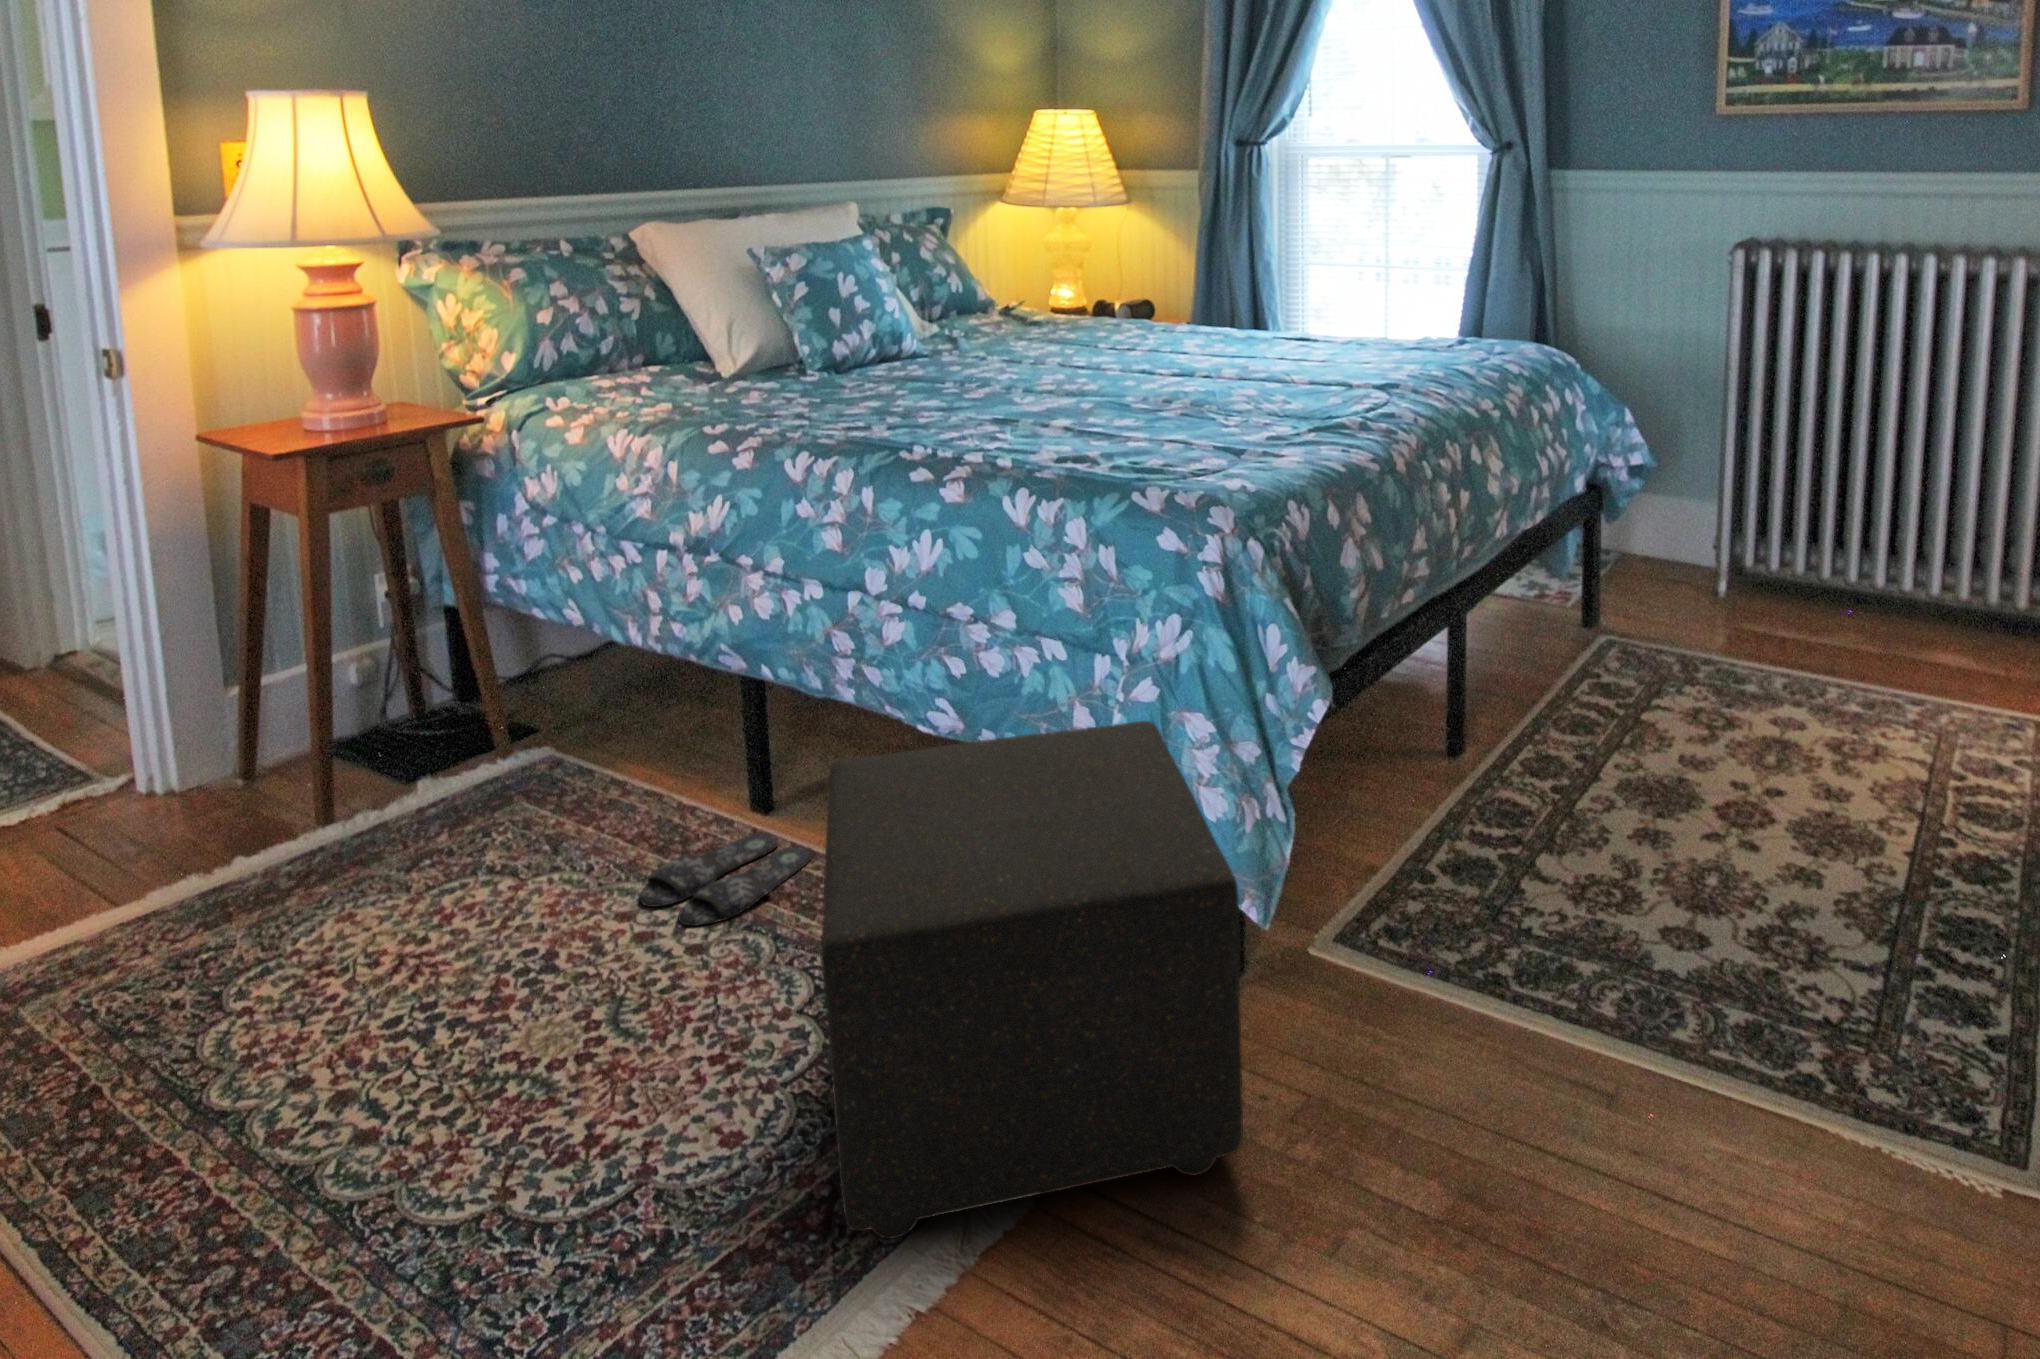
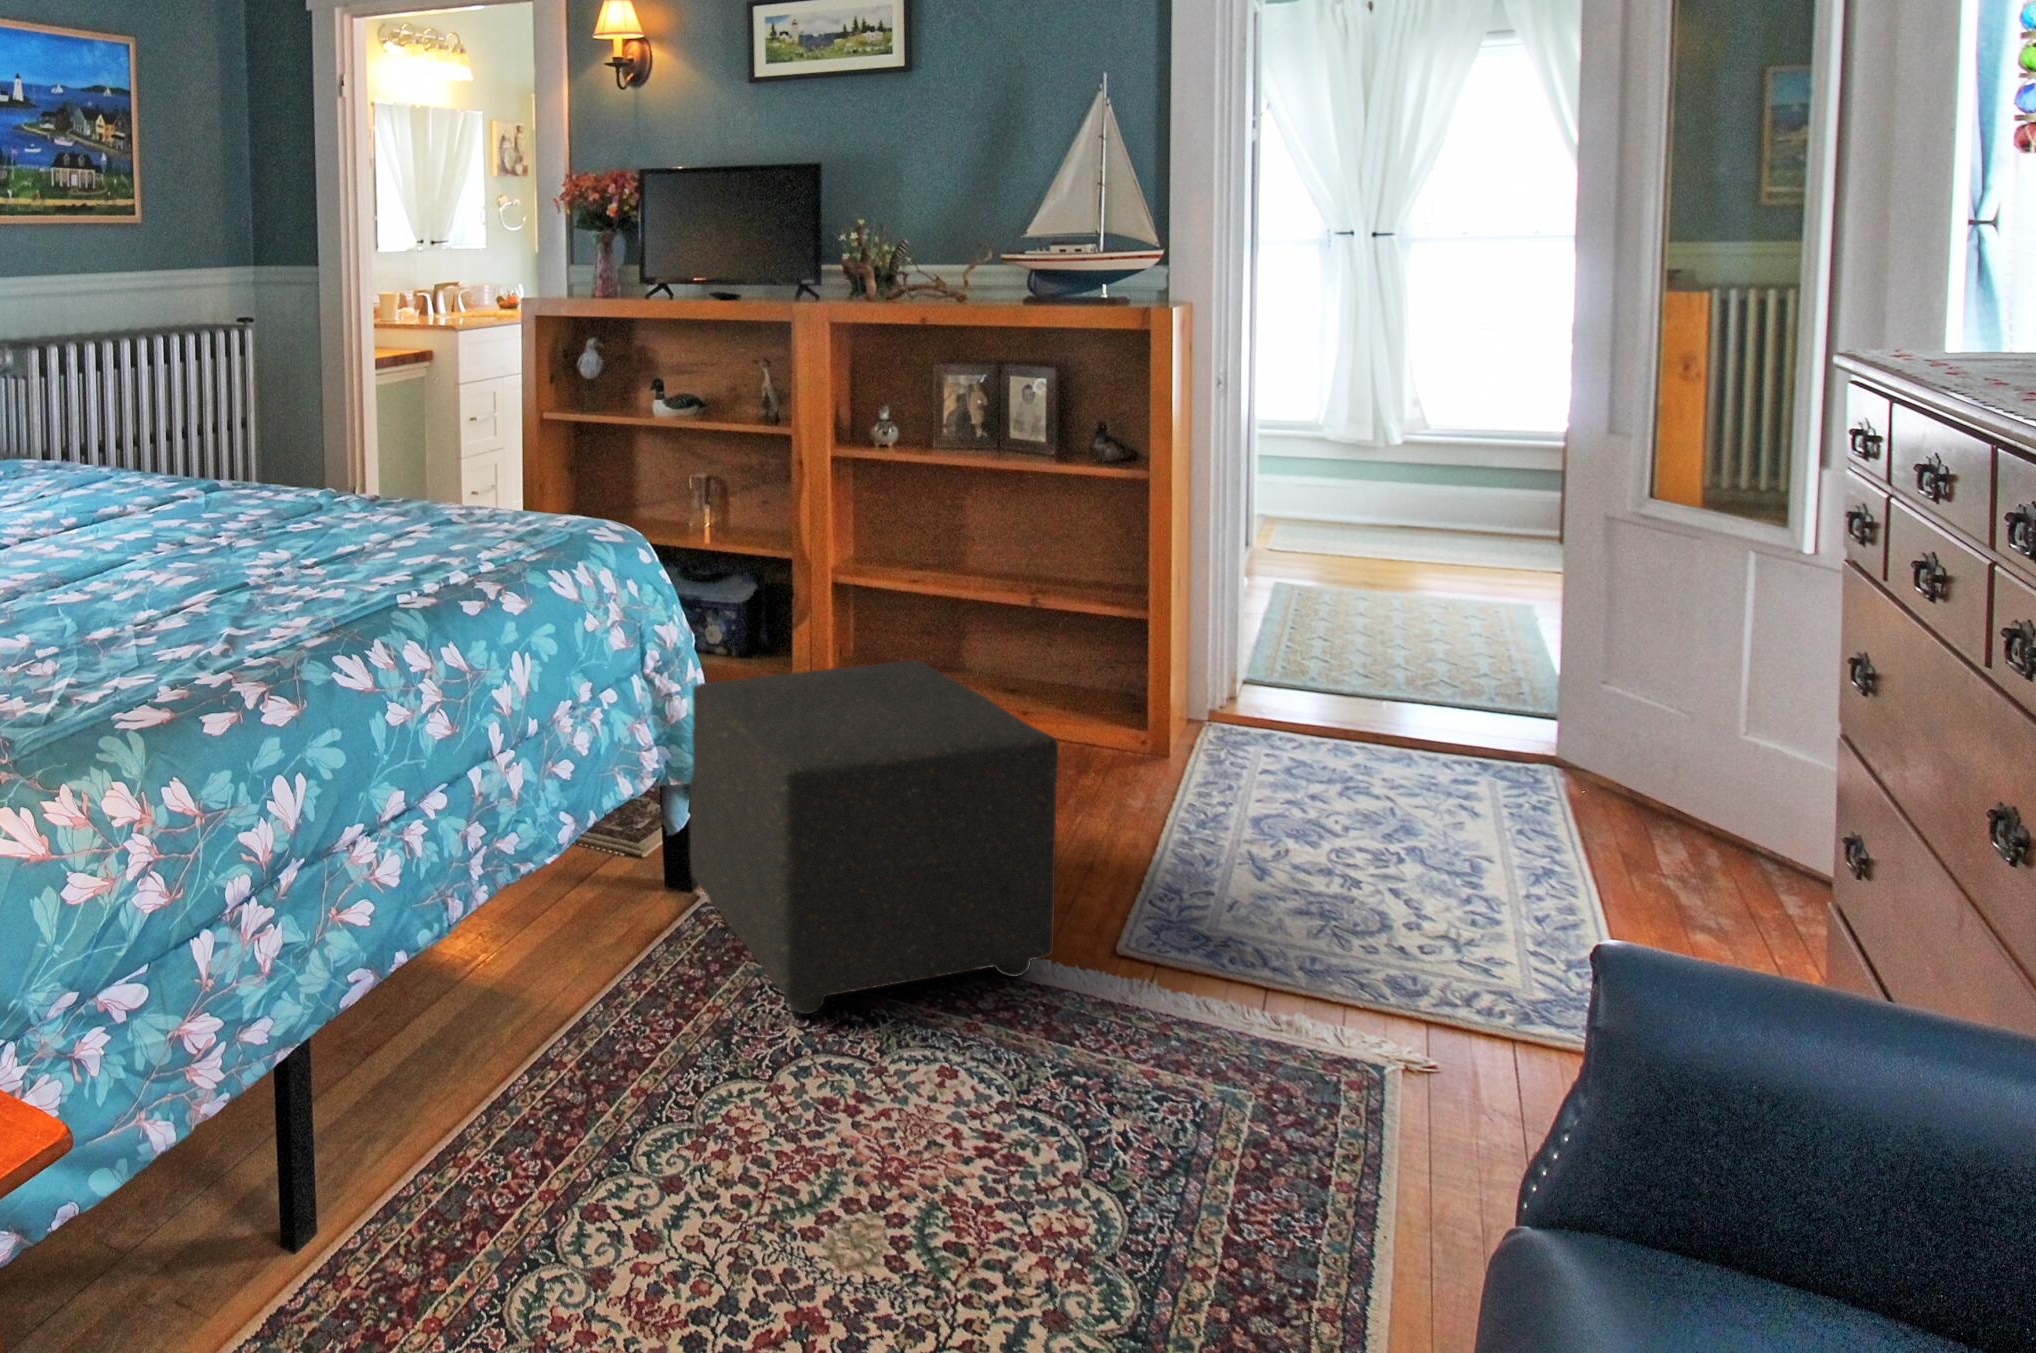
slippers: present [640,833,812,926] -> none [404,1123,630,1258]

